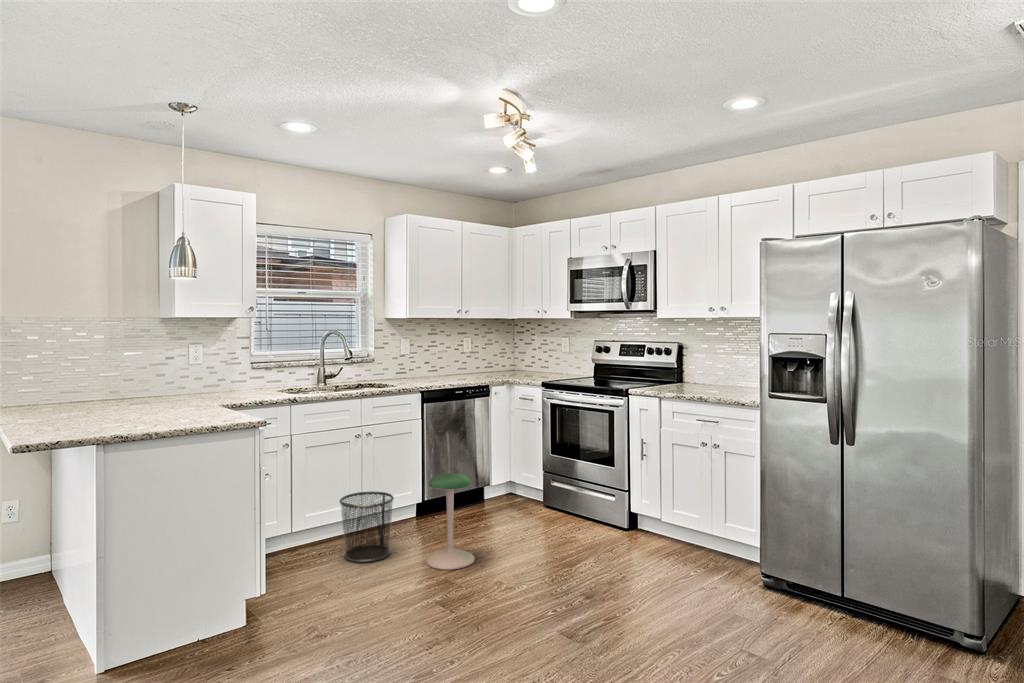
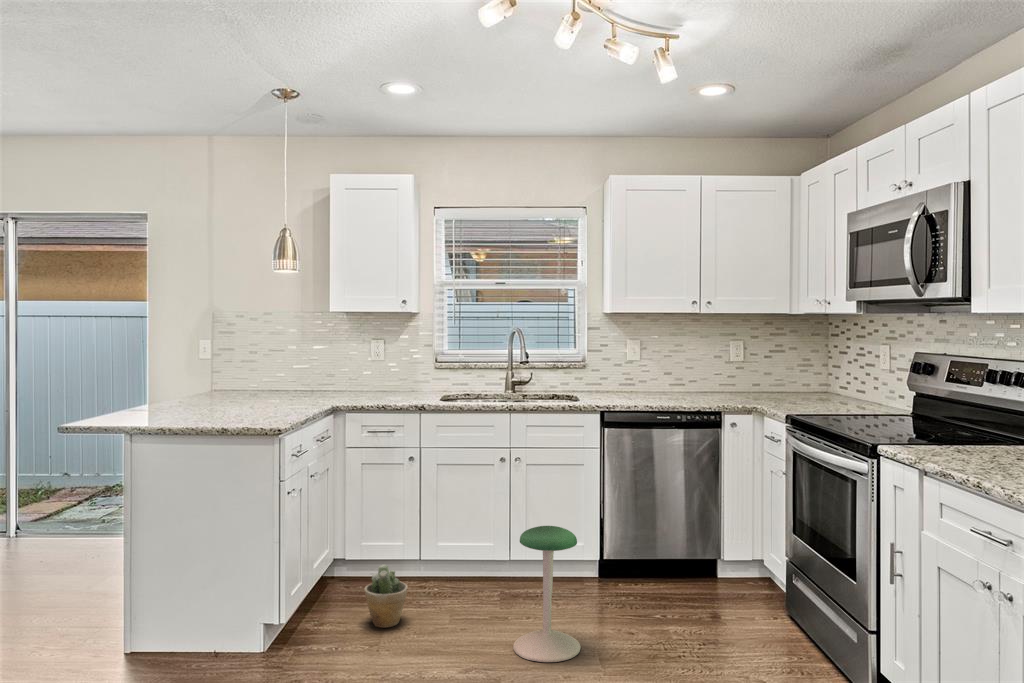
waste bin: present [340,491,394,562] -> none [443,529,510,620]
potted plant: none [295,533,333,585] -> present [365,565,407,628]

